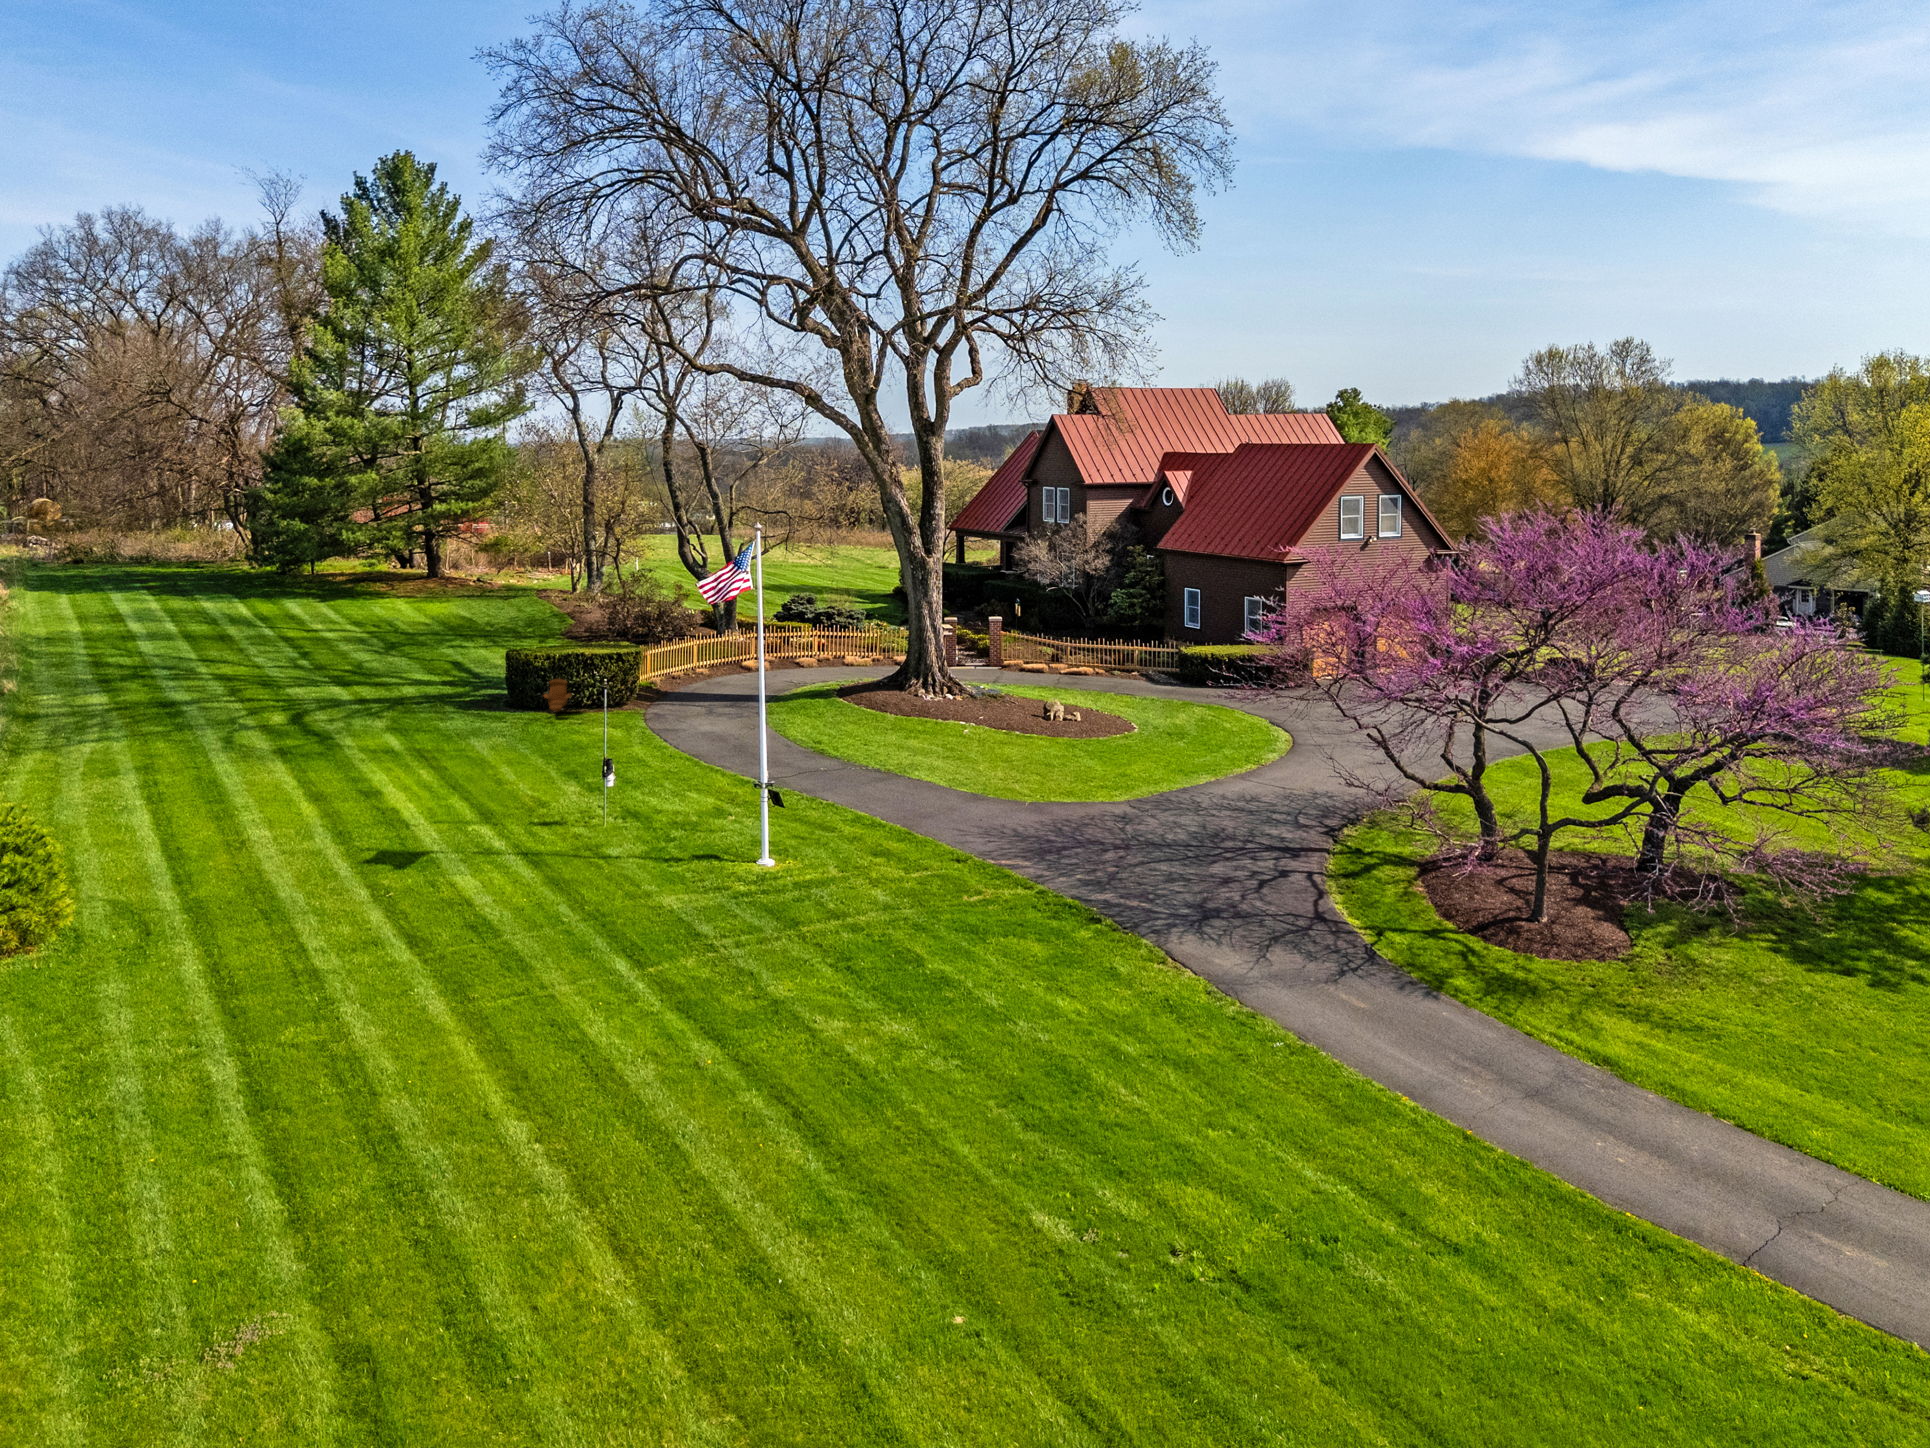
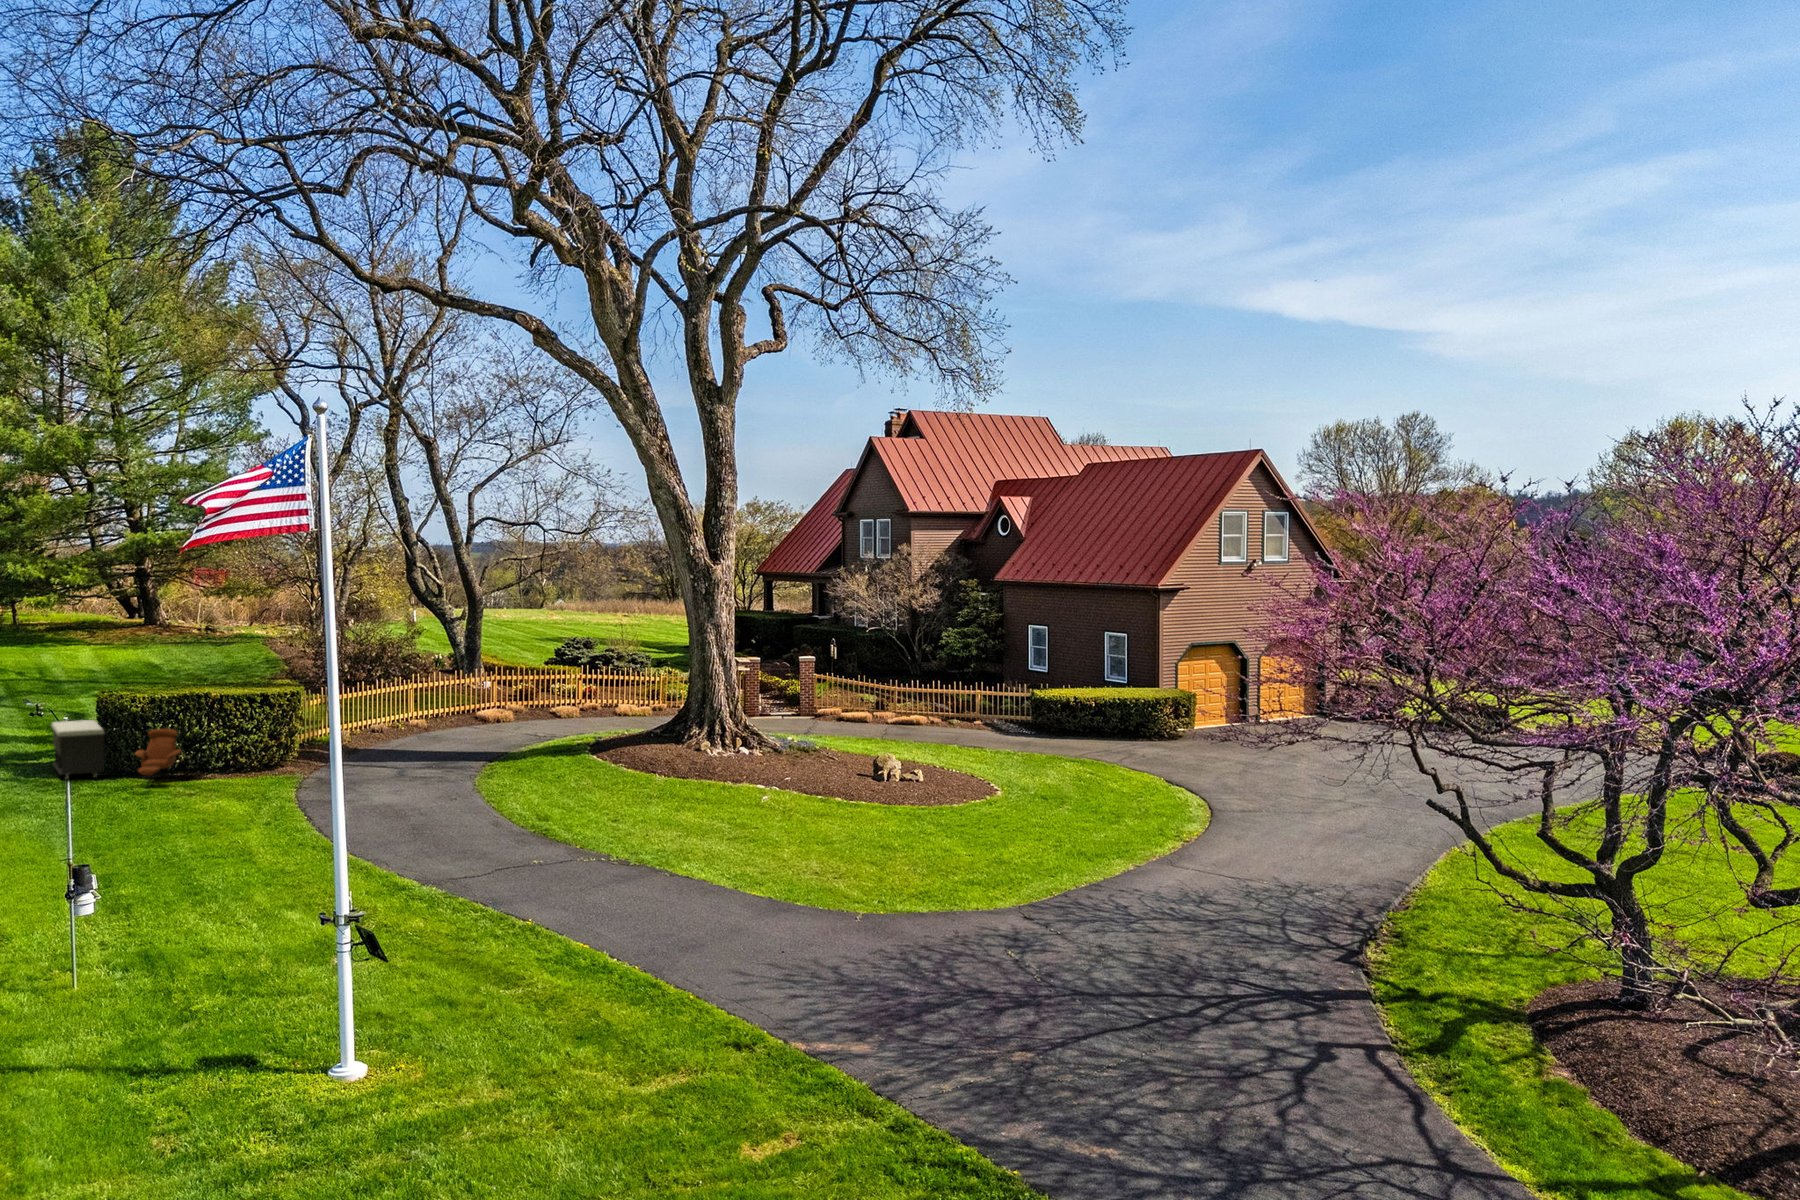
storage bench: none [484,673,523,713] -> present [51,720,104,779]

